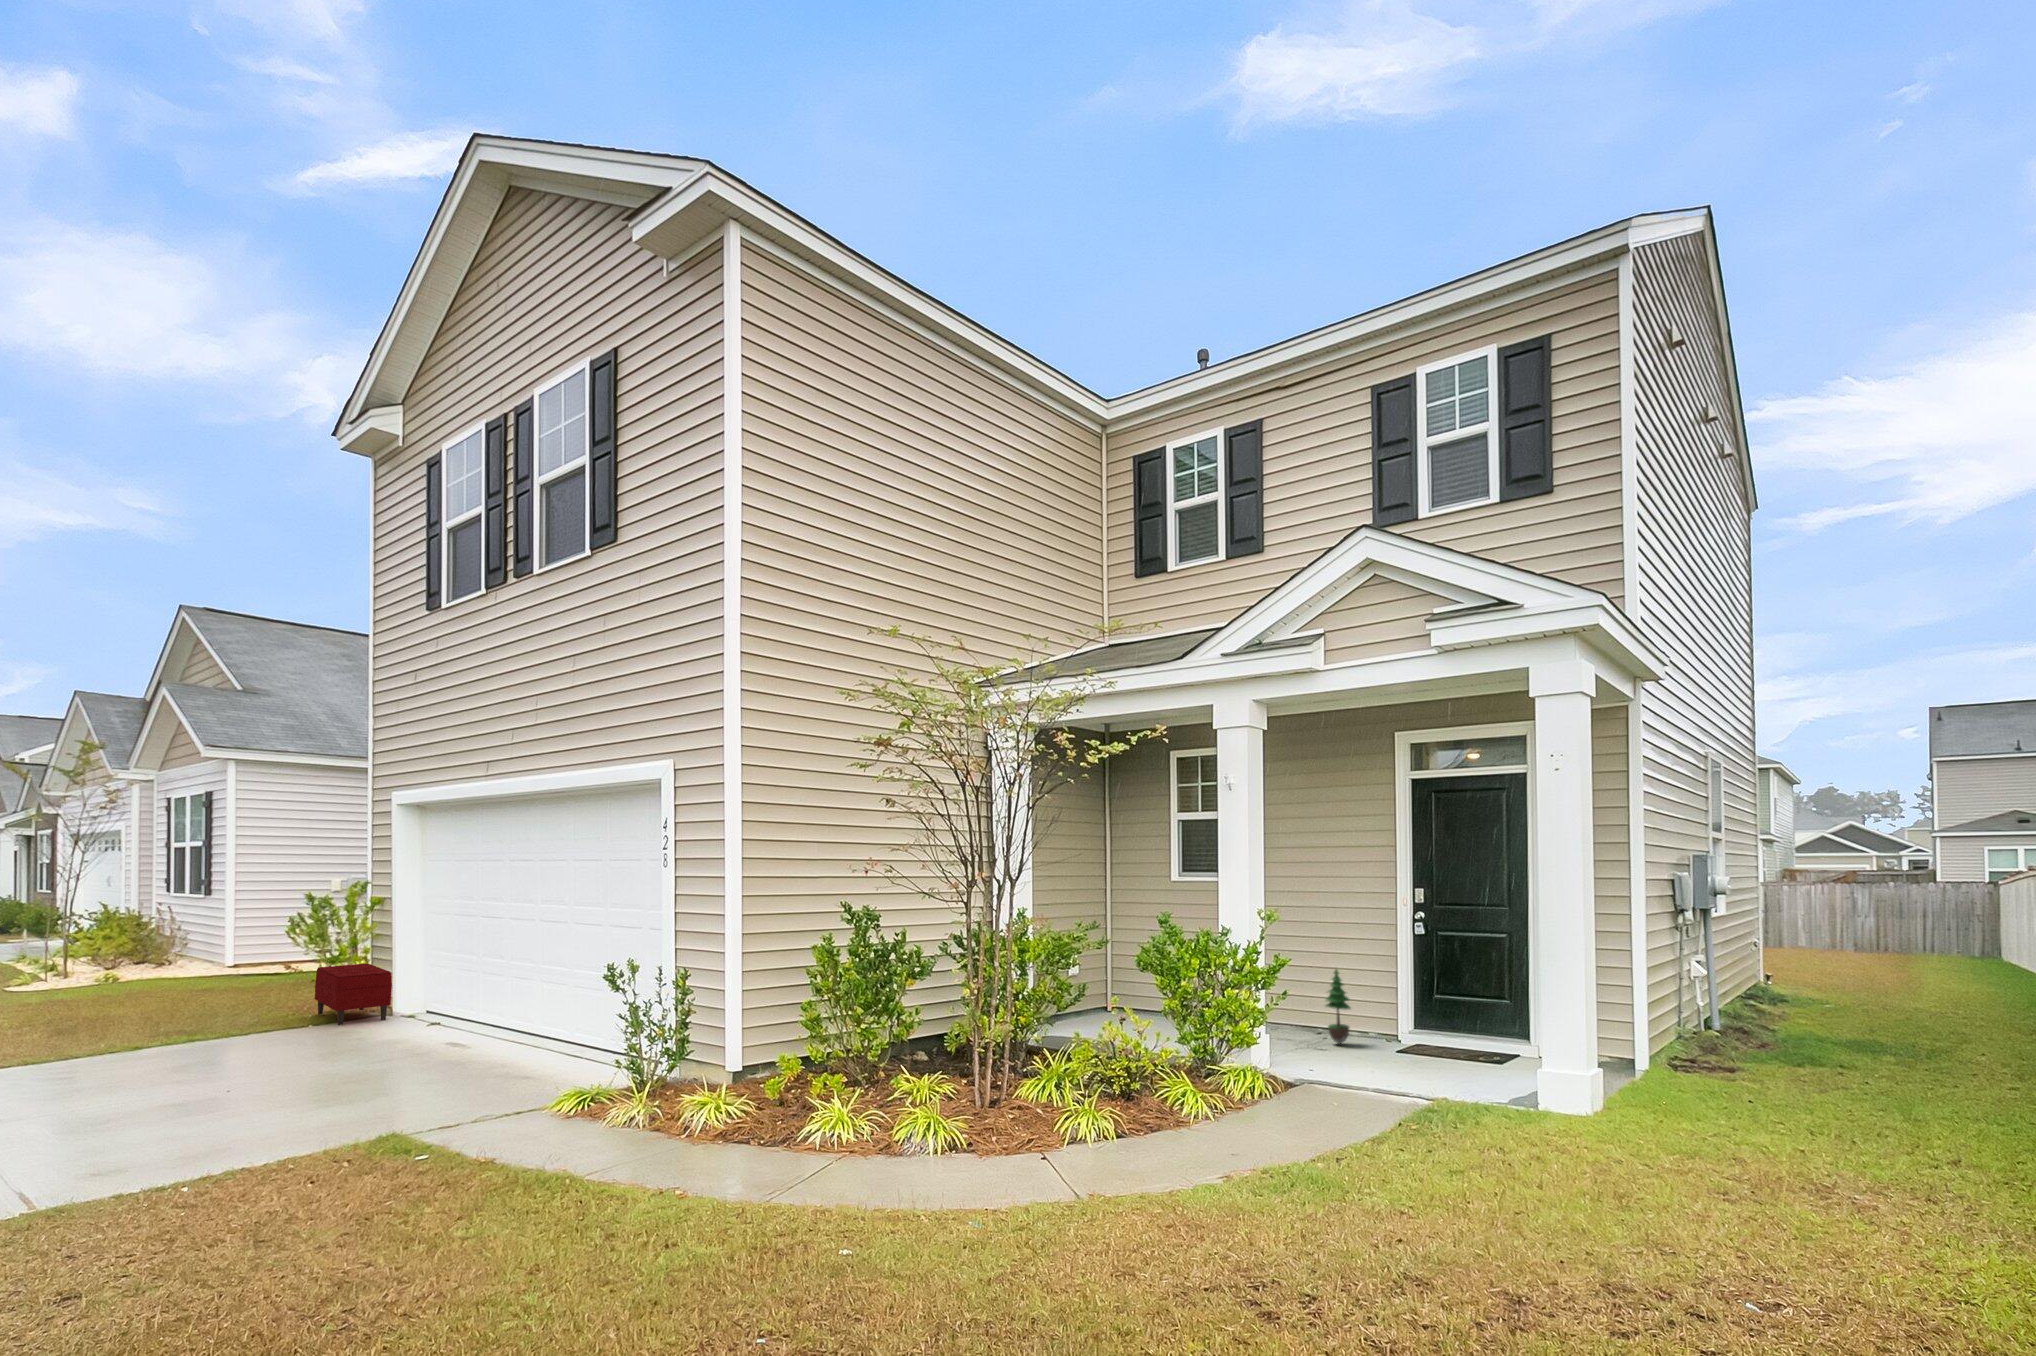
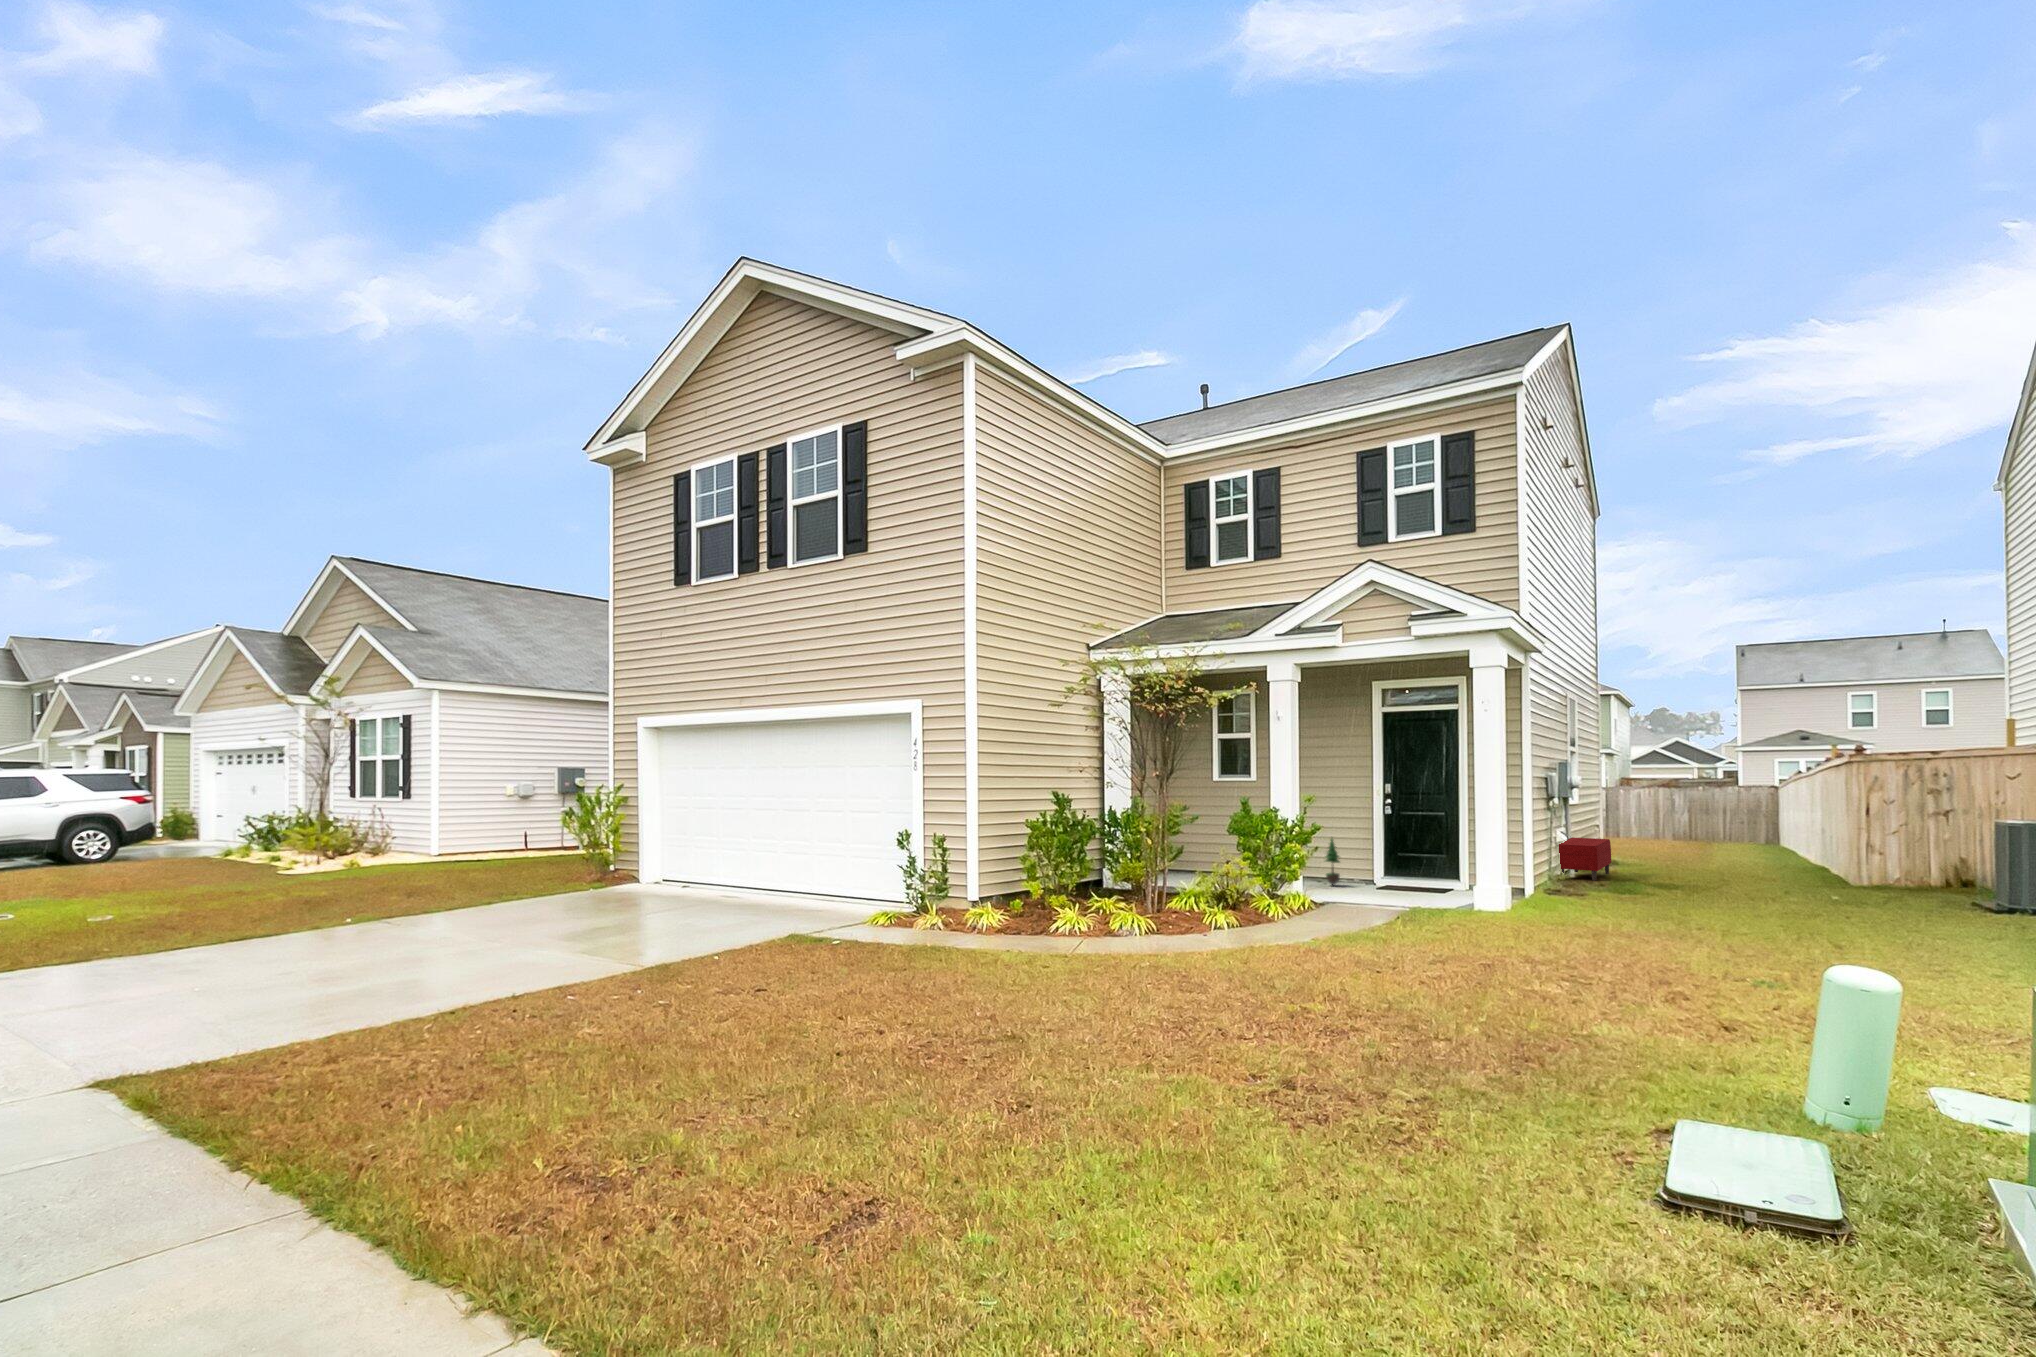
bench: present [315,963,392,1025] -> present [1559,837,1611,881]

